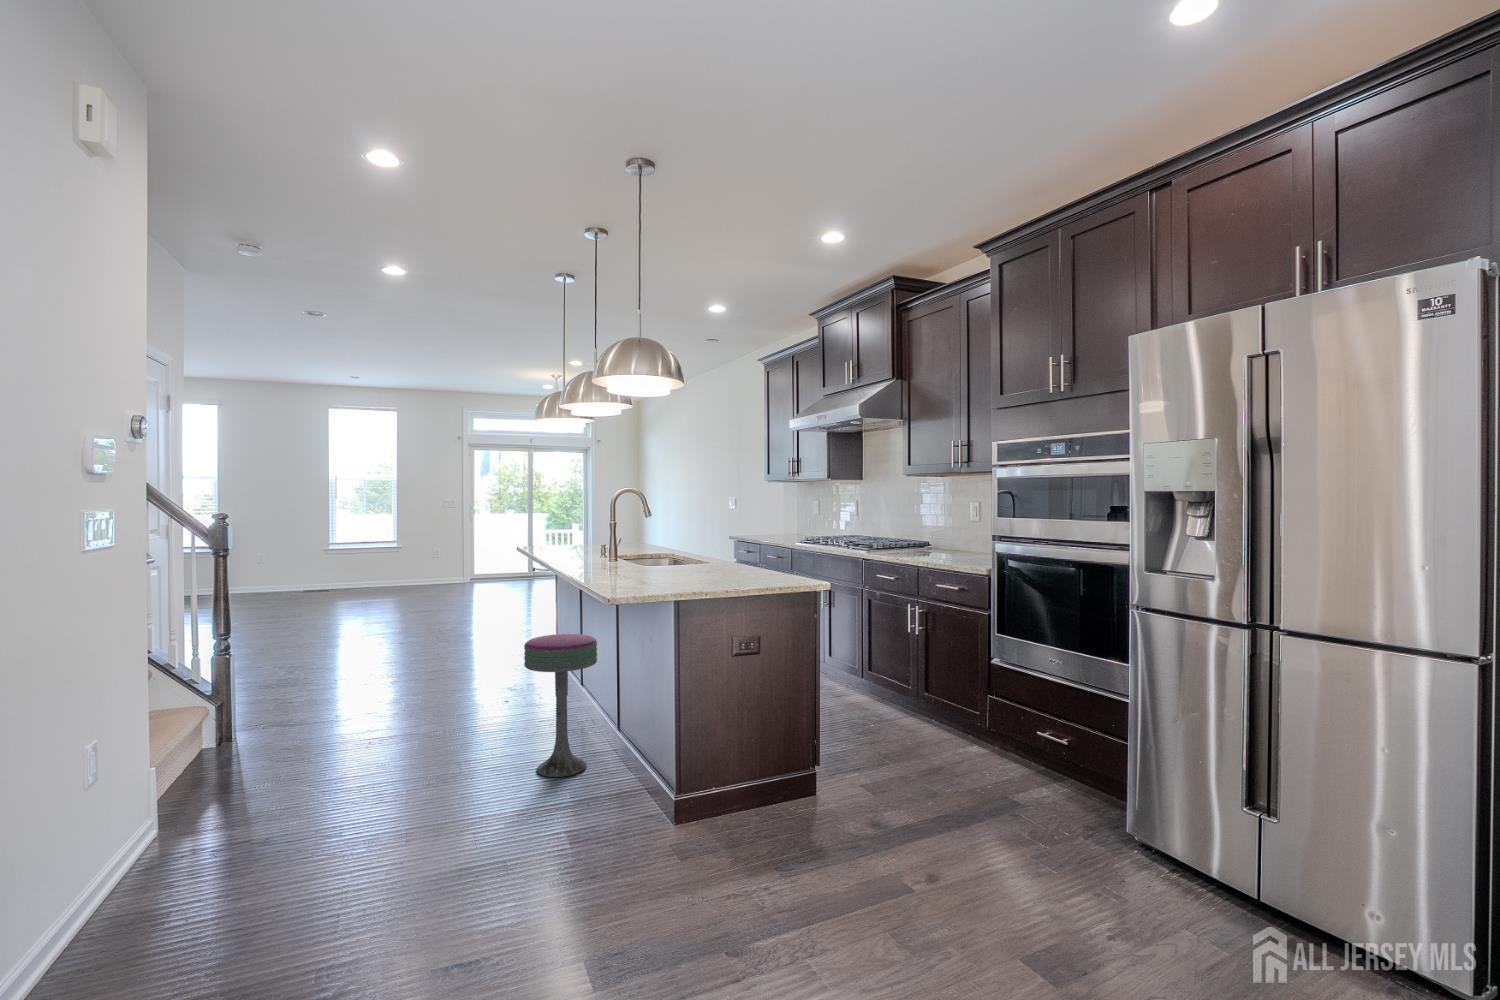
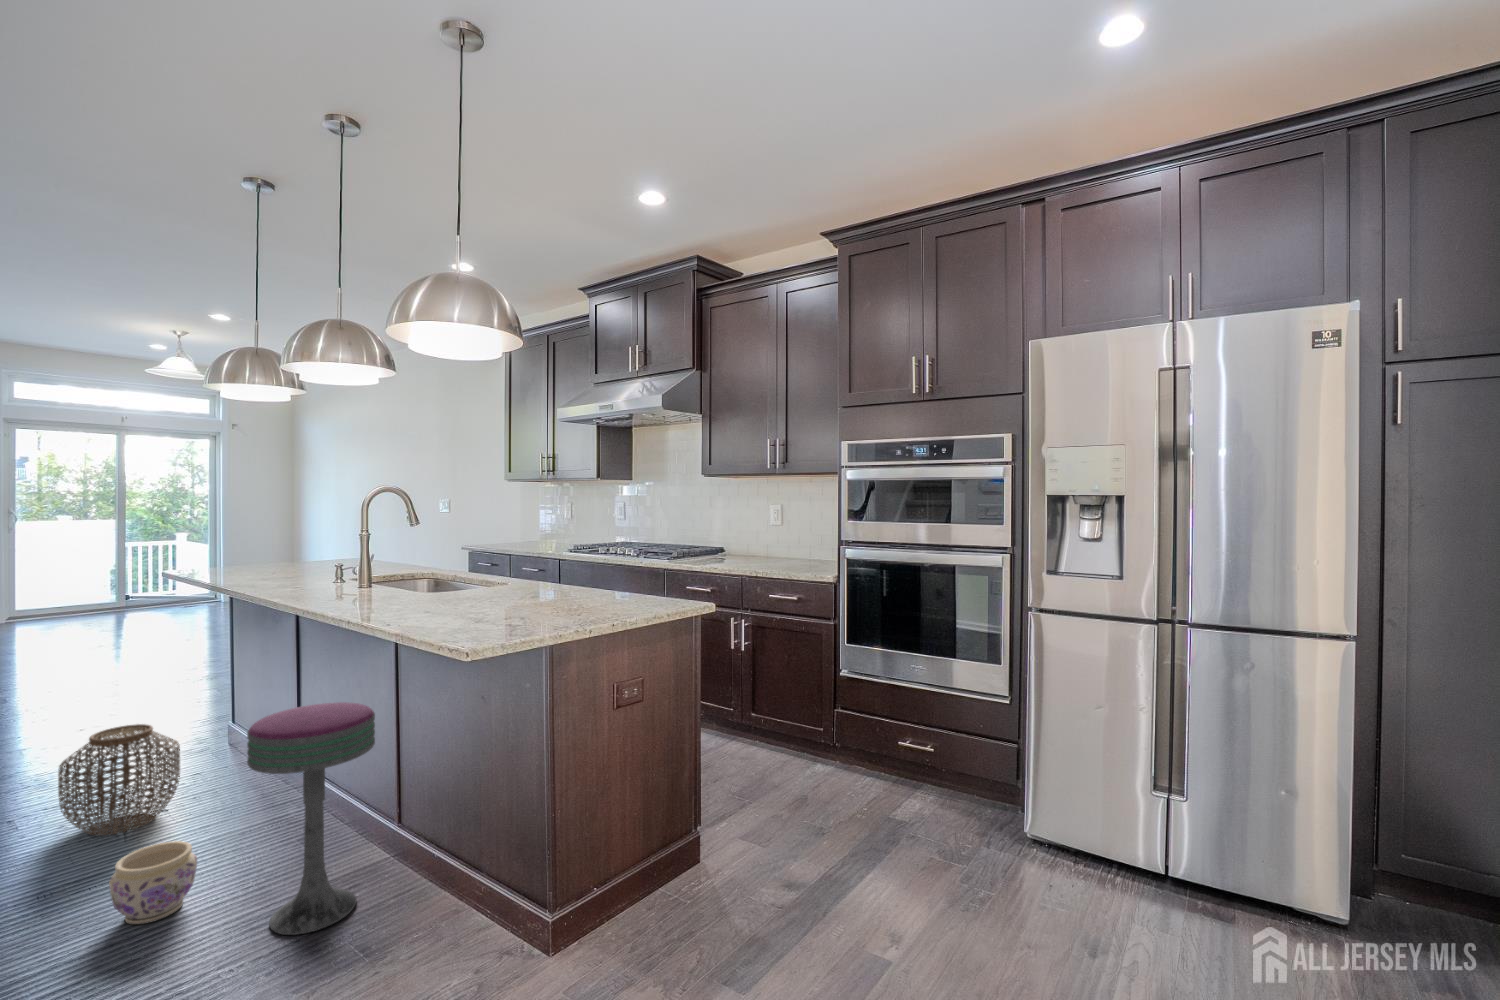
woven basket: none [461,642,521,708] -> present [58,724,180,835]
planter: none [466,710,510,755] -> present [109,841,197,925]

